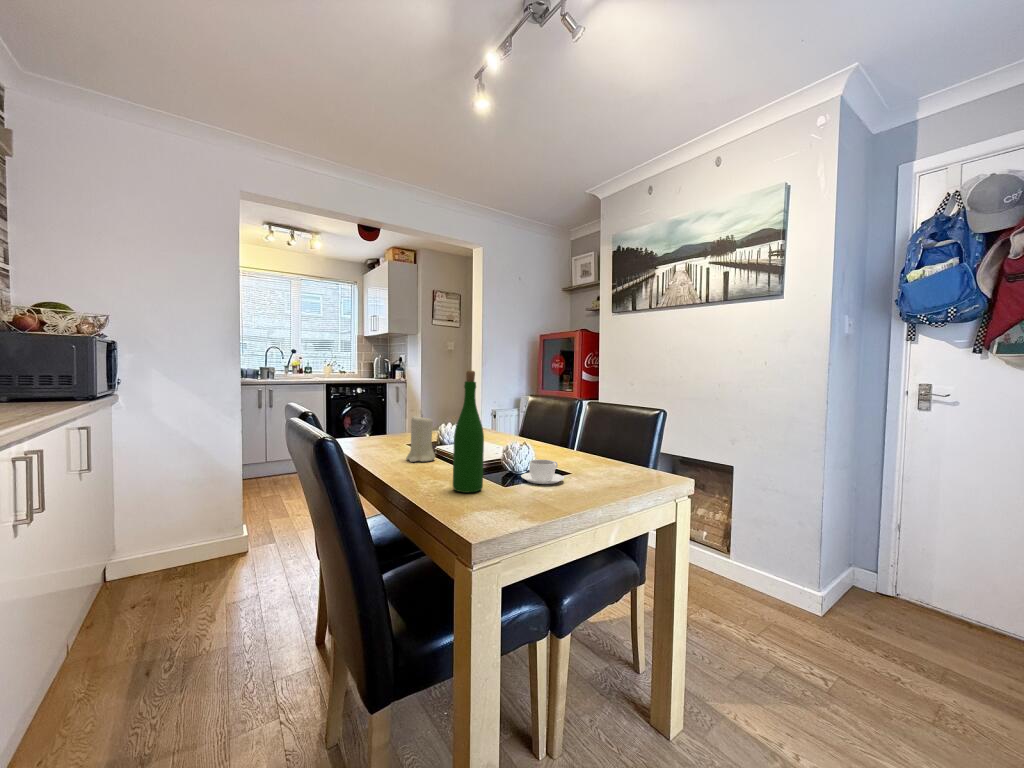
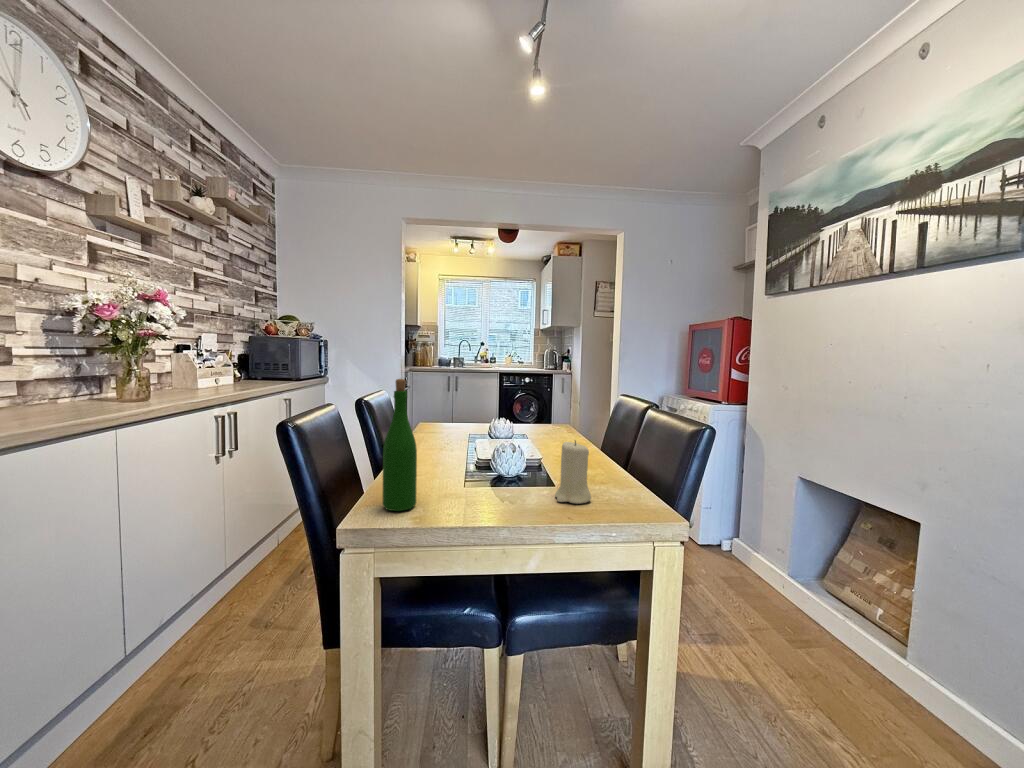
candle: present [406,416,435,462] -> present [555,441,591,504]
coffee cup: present [521,459,564,484] -> none [472,482,523,514]

